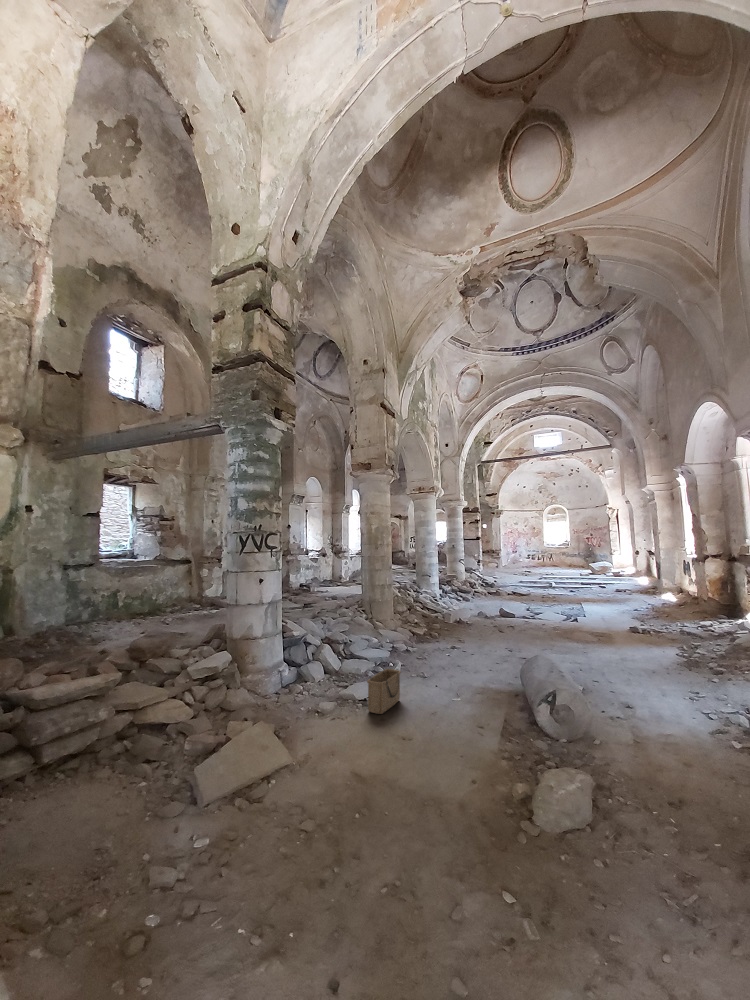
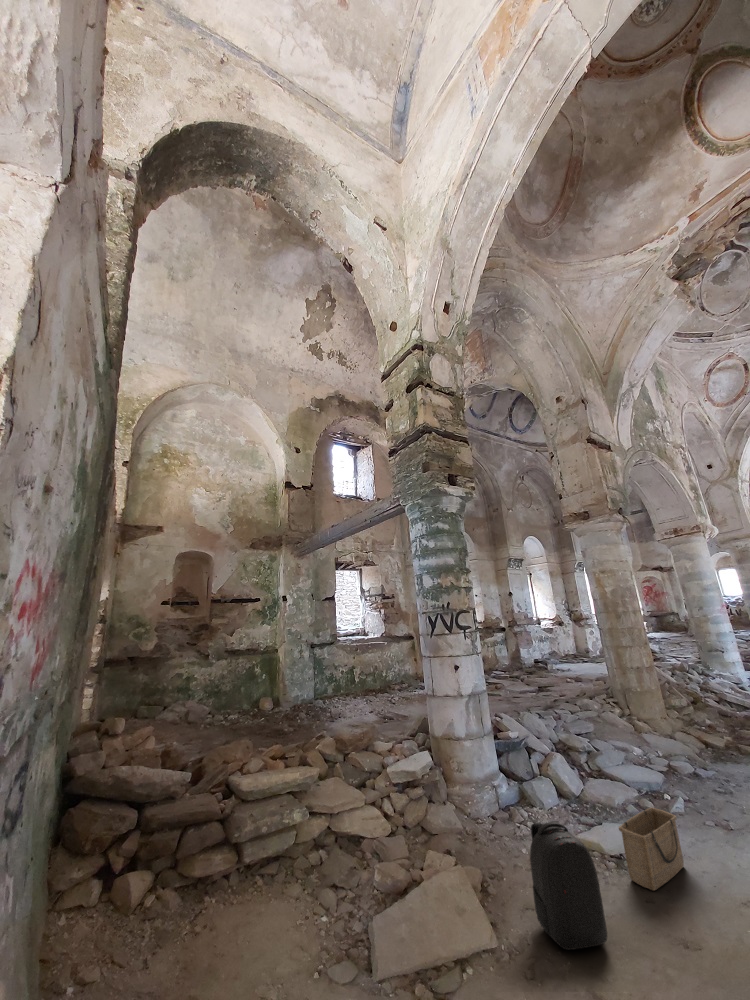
backpack: none [311,678,355,749] -> present [530,821,607,950]

